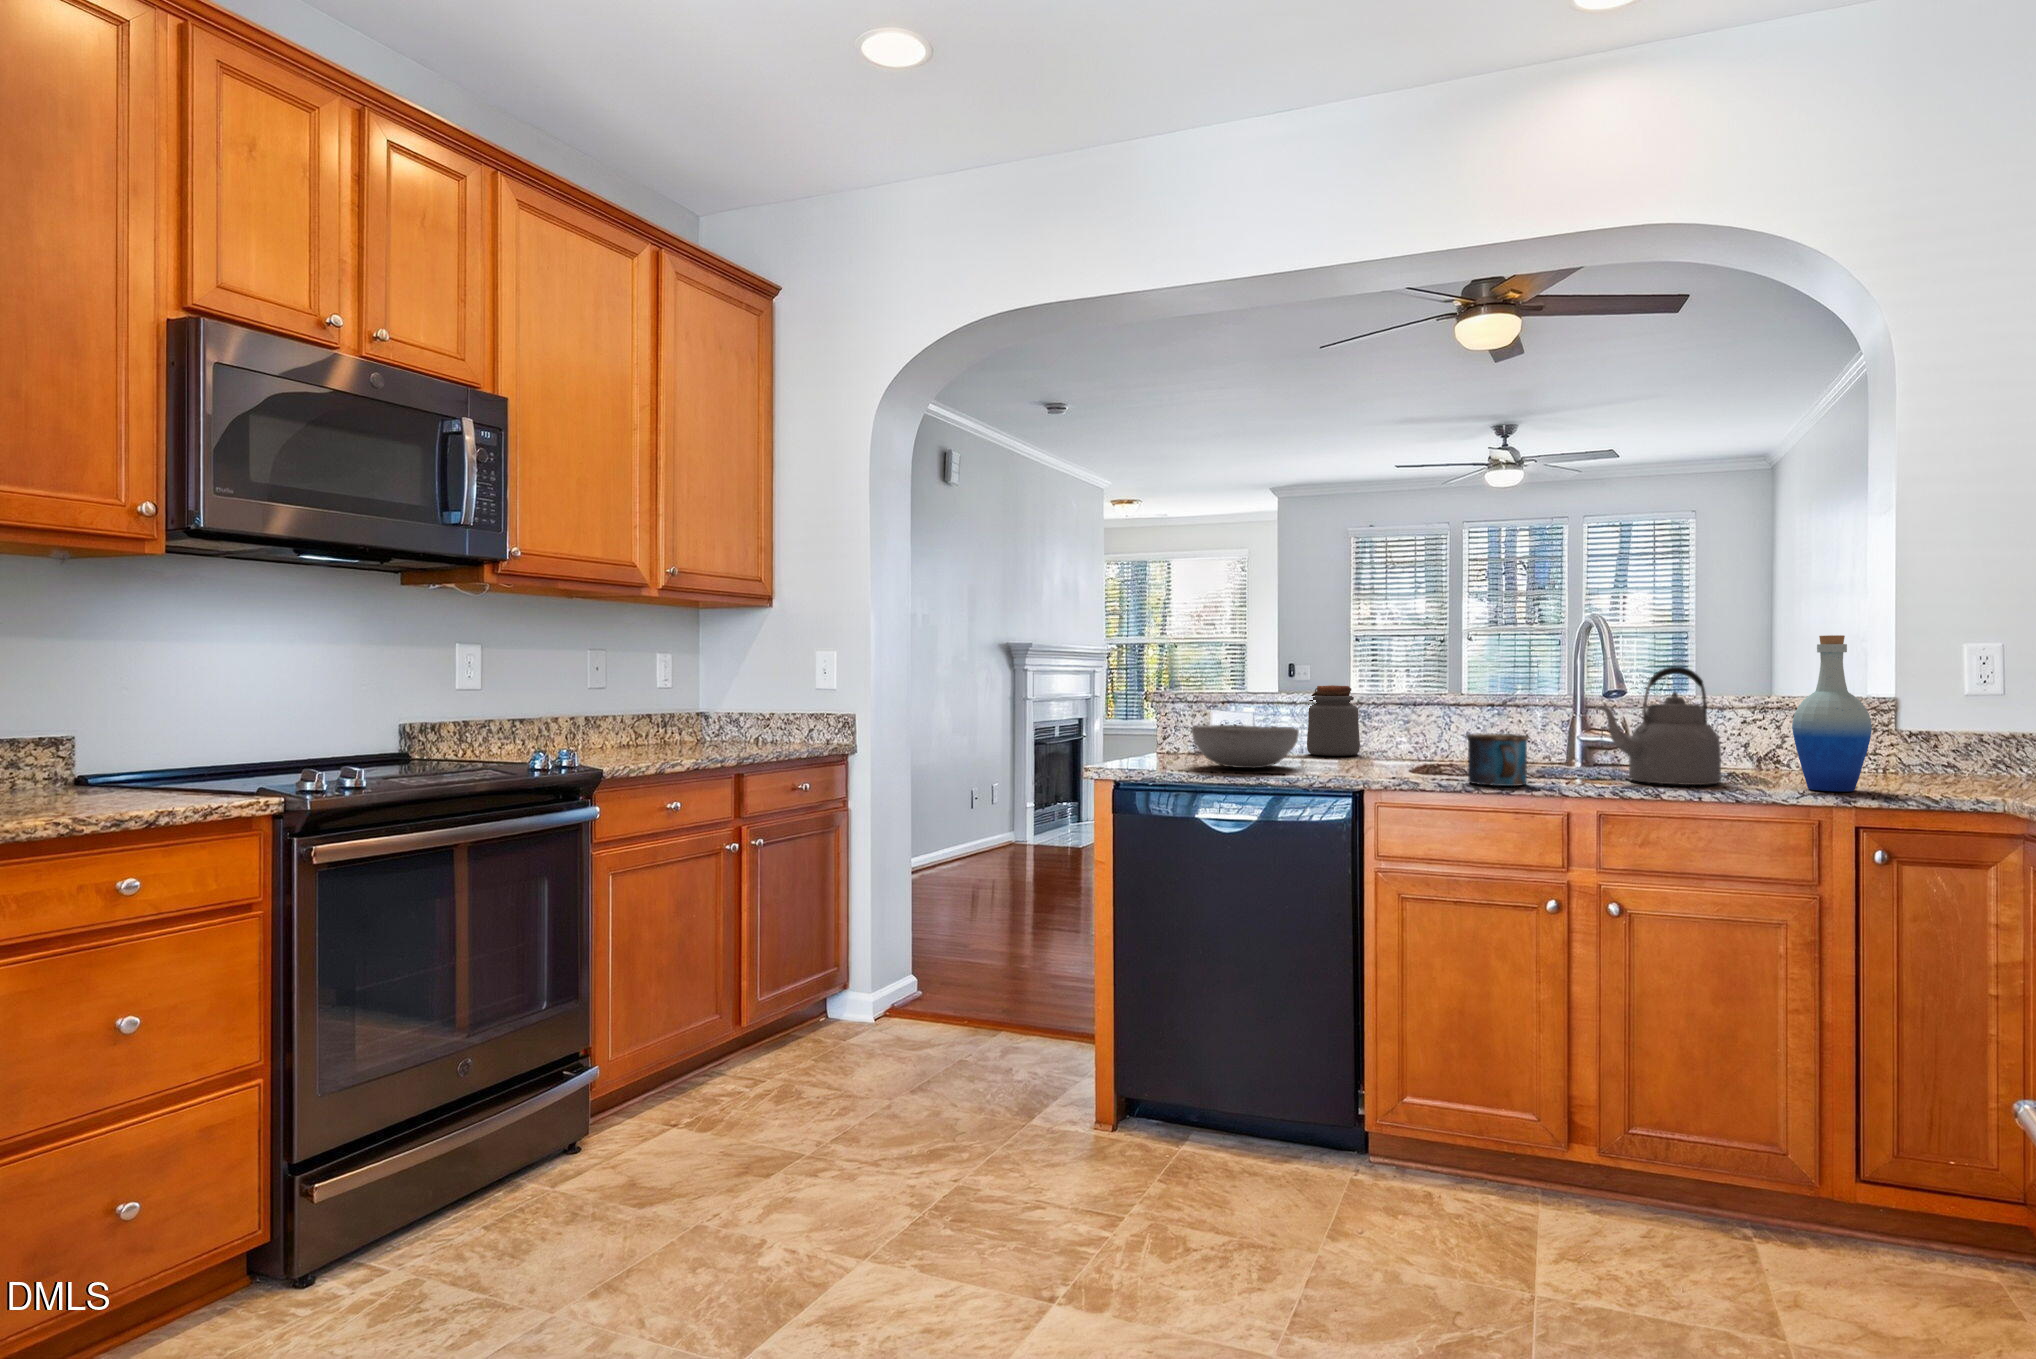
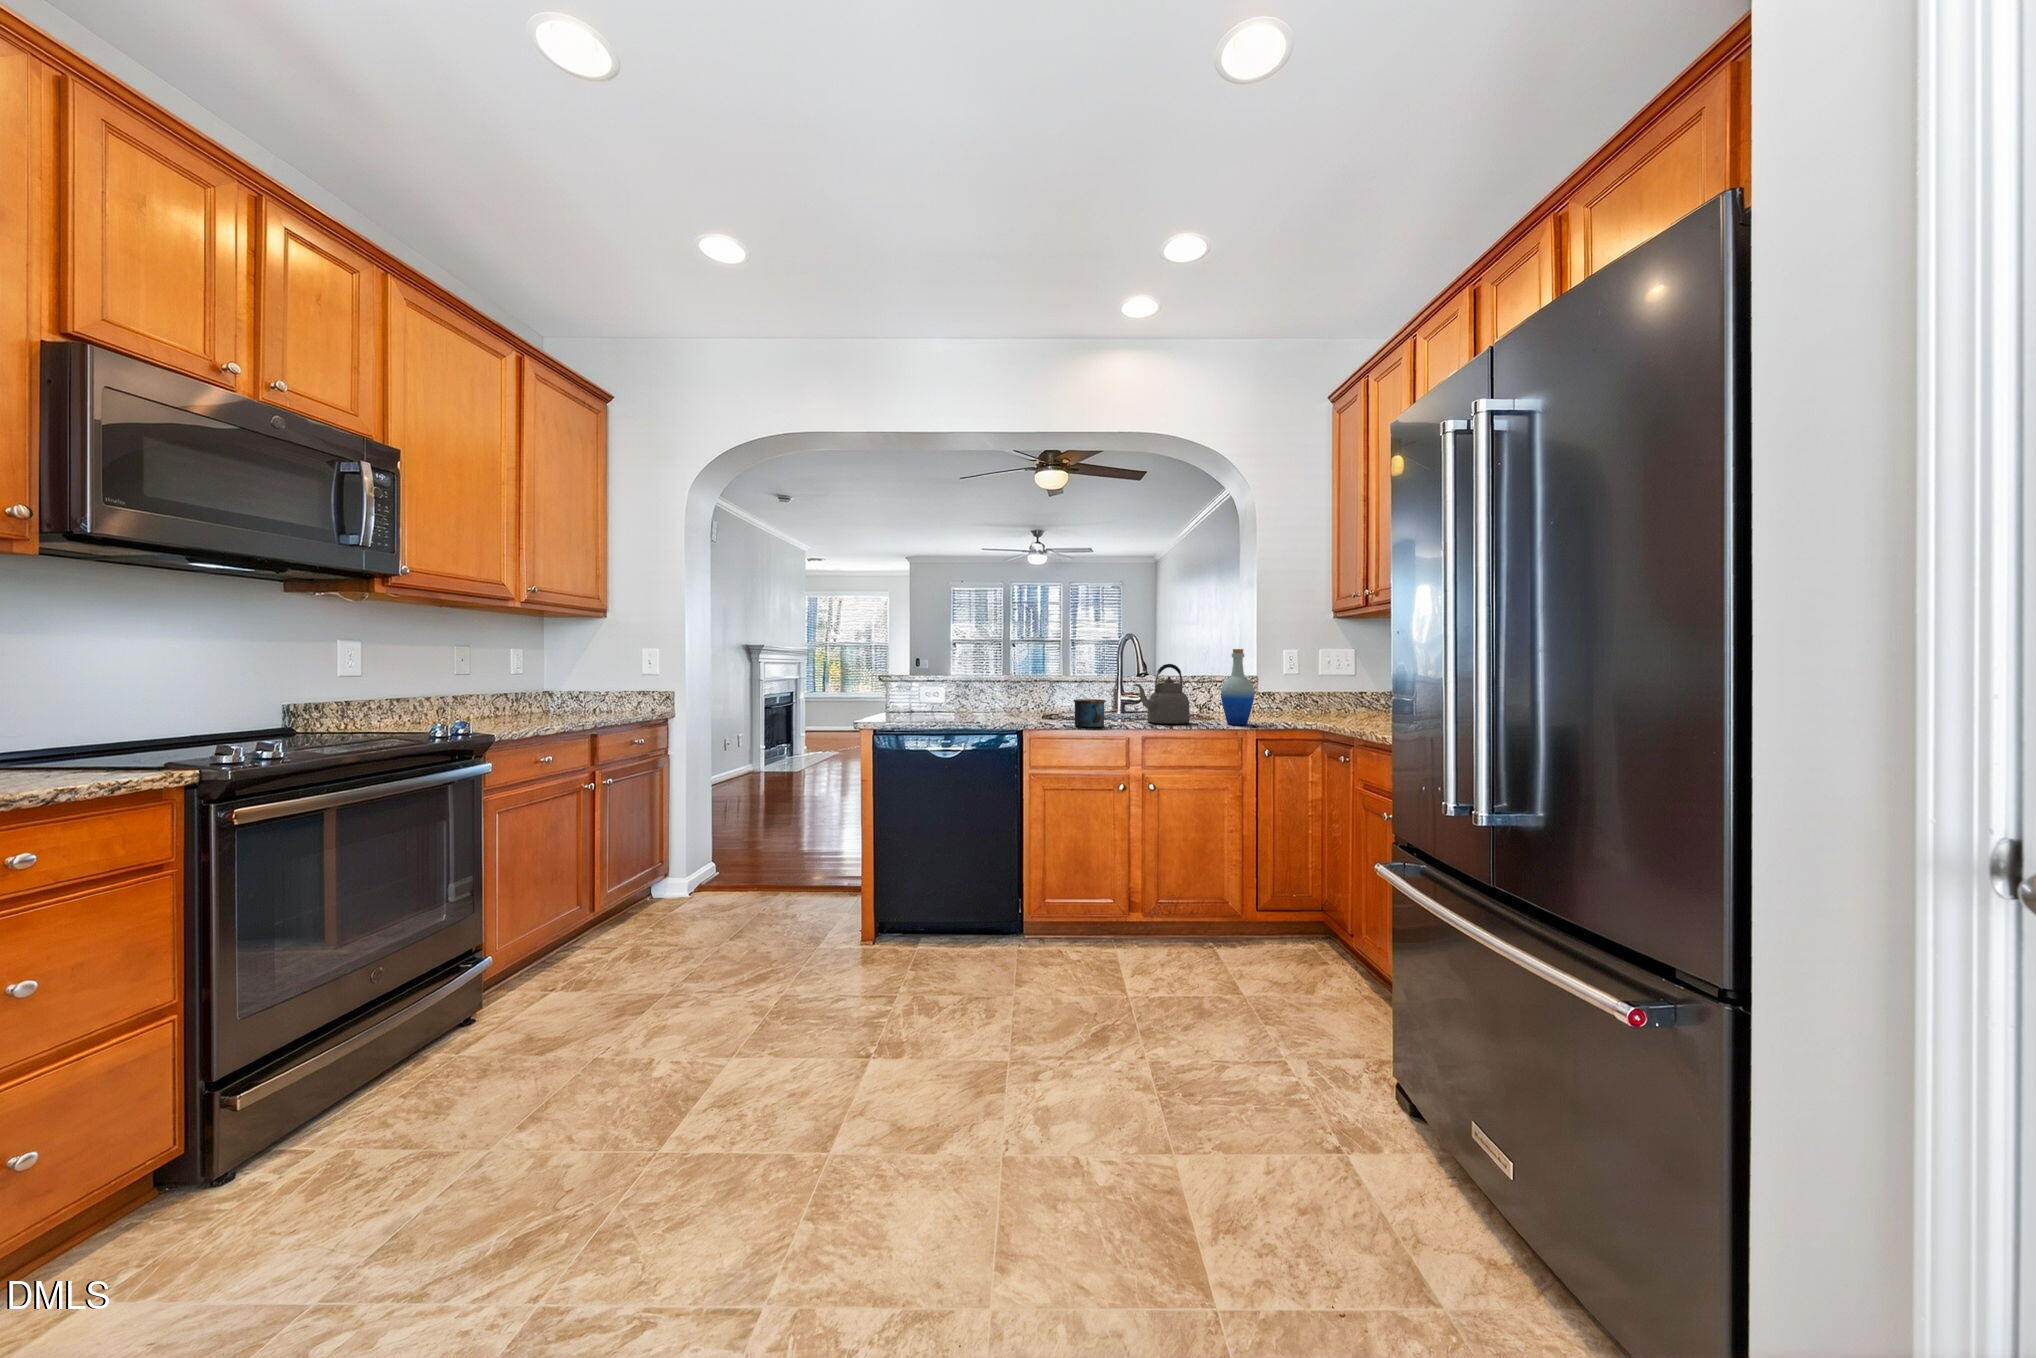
jar: present [1307,685,1360,756] -> none [973,674,1002,713]
bowl: present [1192,725,1299,768] -> none [918,696,979,721]

